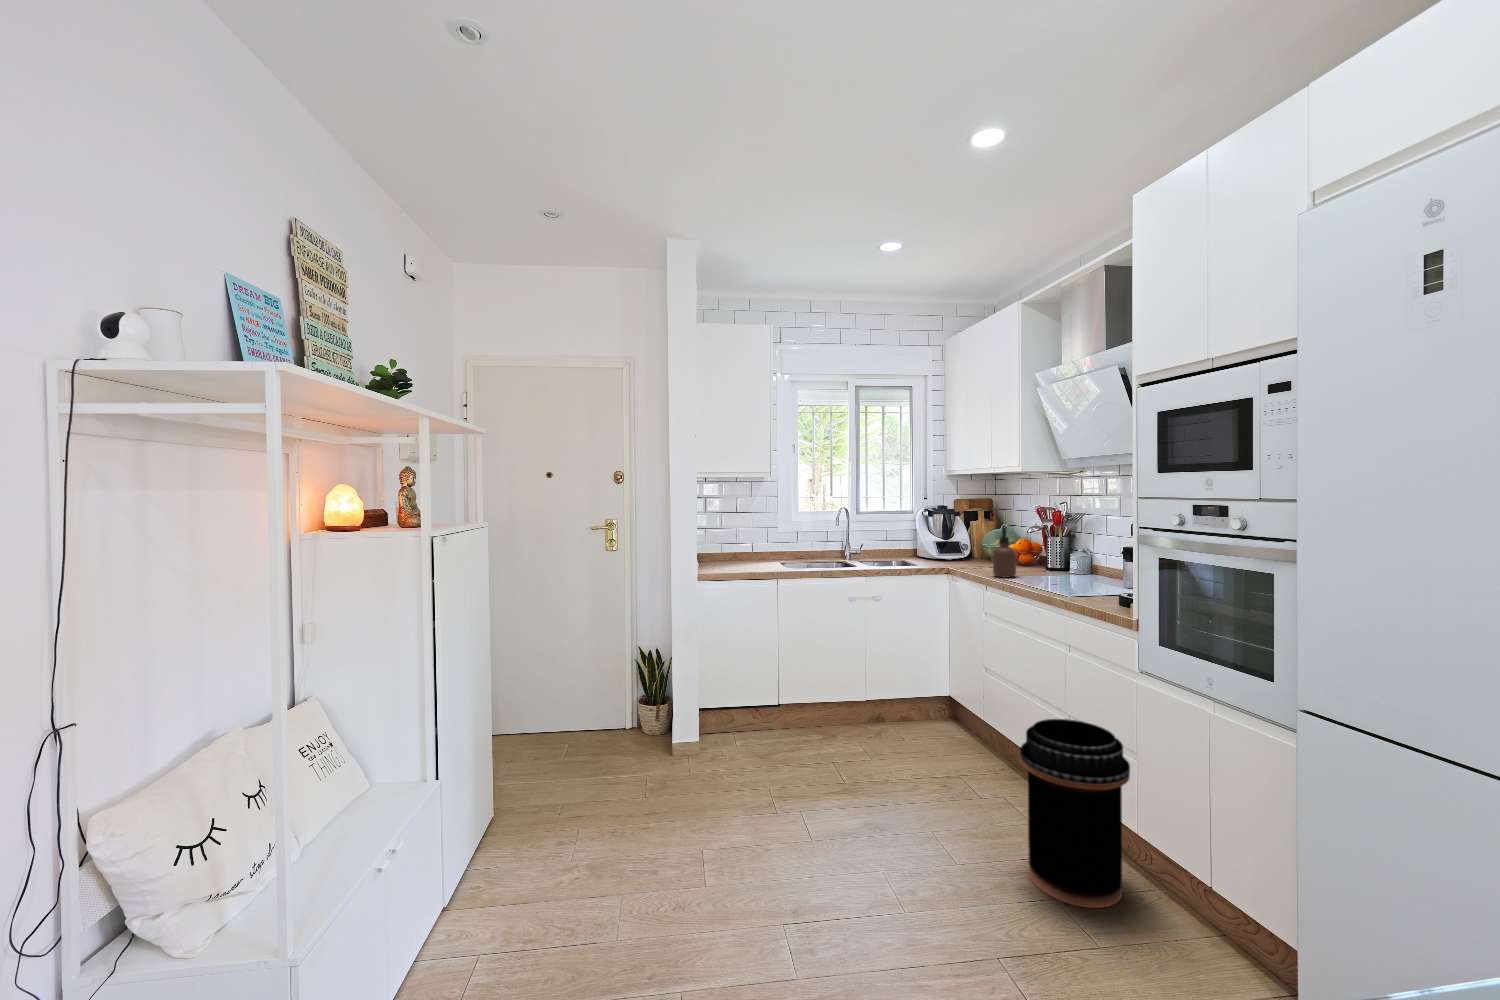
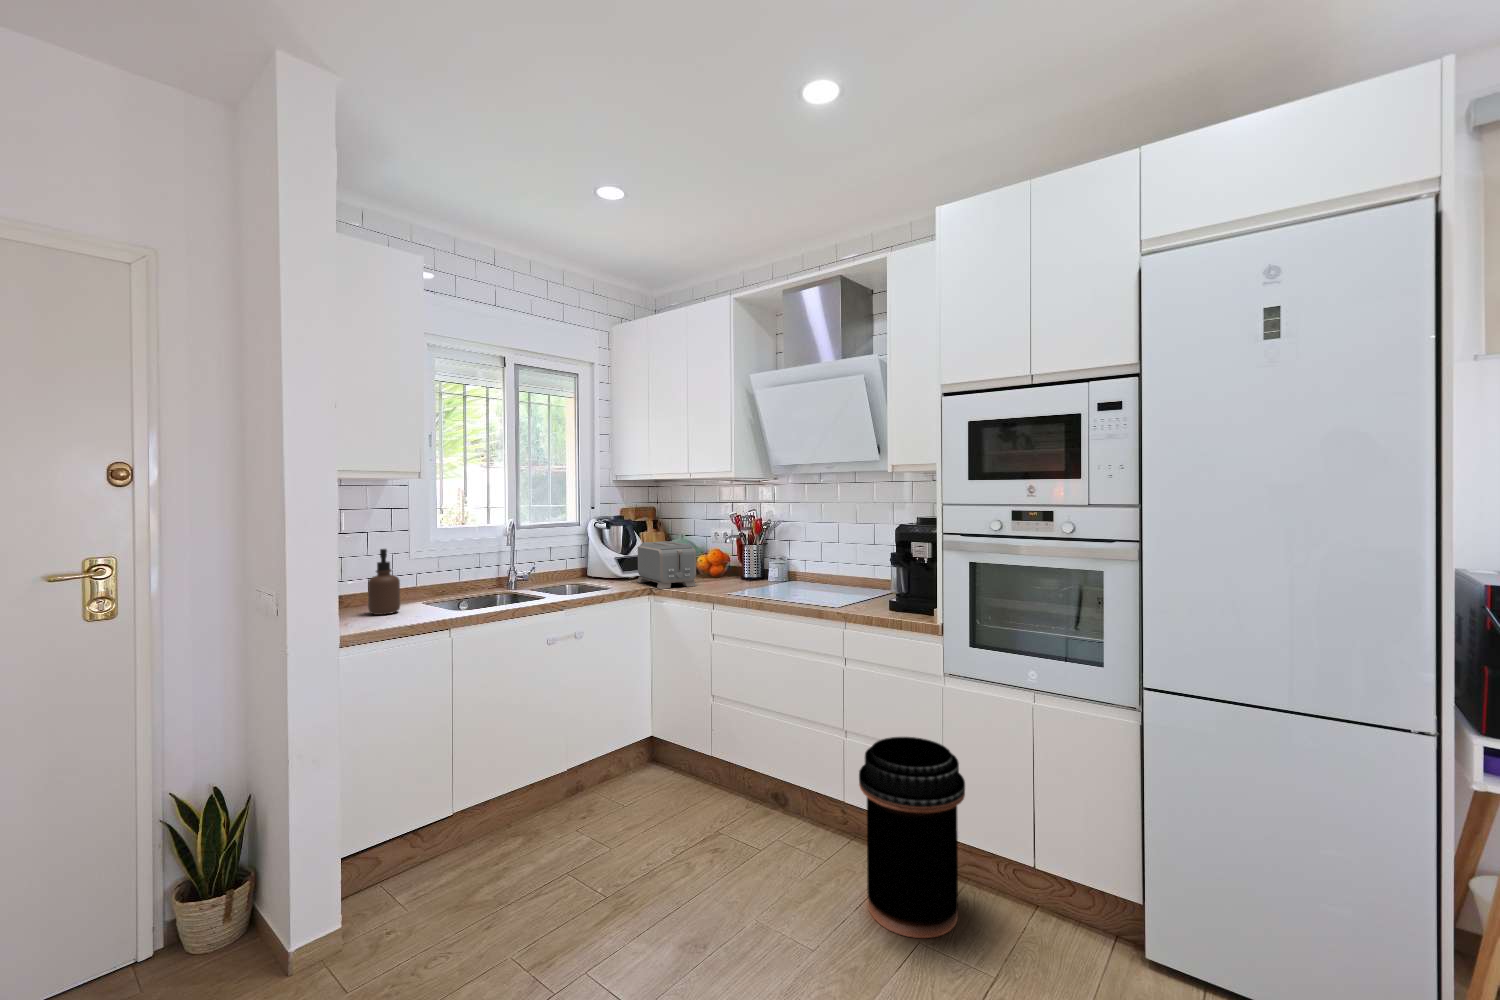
soap dispenser: present [993,527,1016,578] -> present [368,549,400,615]
toaster: none [949,529,990,570] -> present [637,541,696,589]

